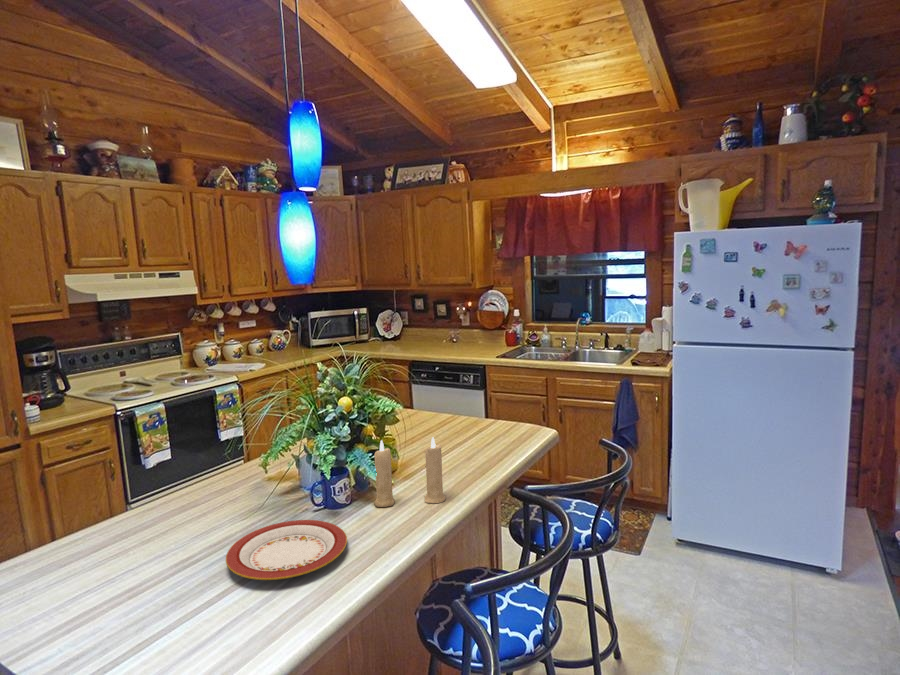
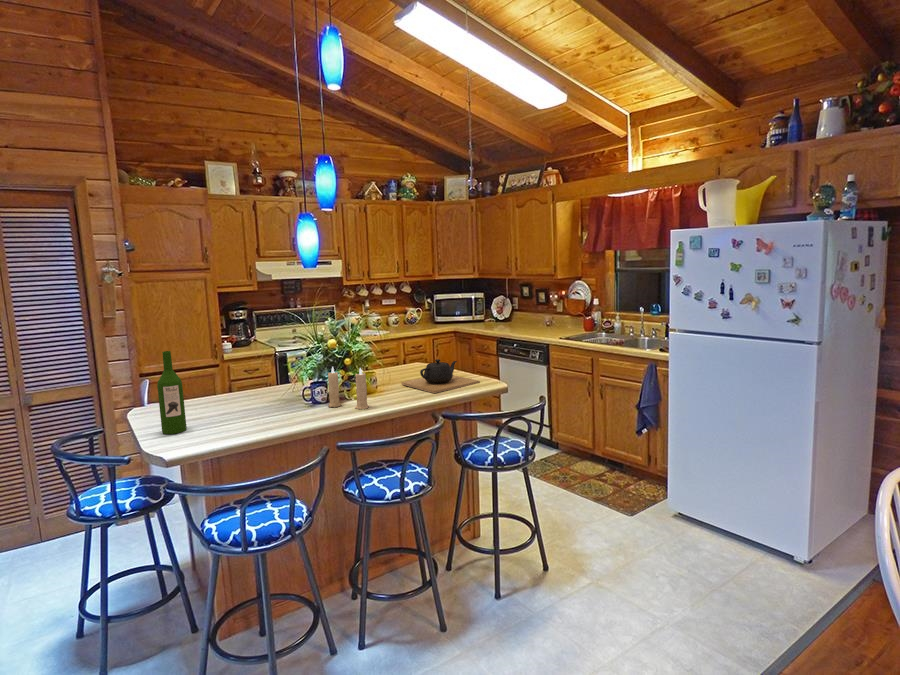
teapot: none [426,404,526,456] -> present [401,359,480,393]
wine bottle: none [95,461,160,643] -> present [157,351,187,434]
plate: present [226,520,347,580] -> none [226,405,293,424]

